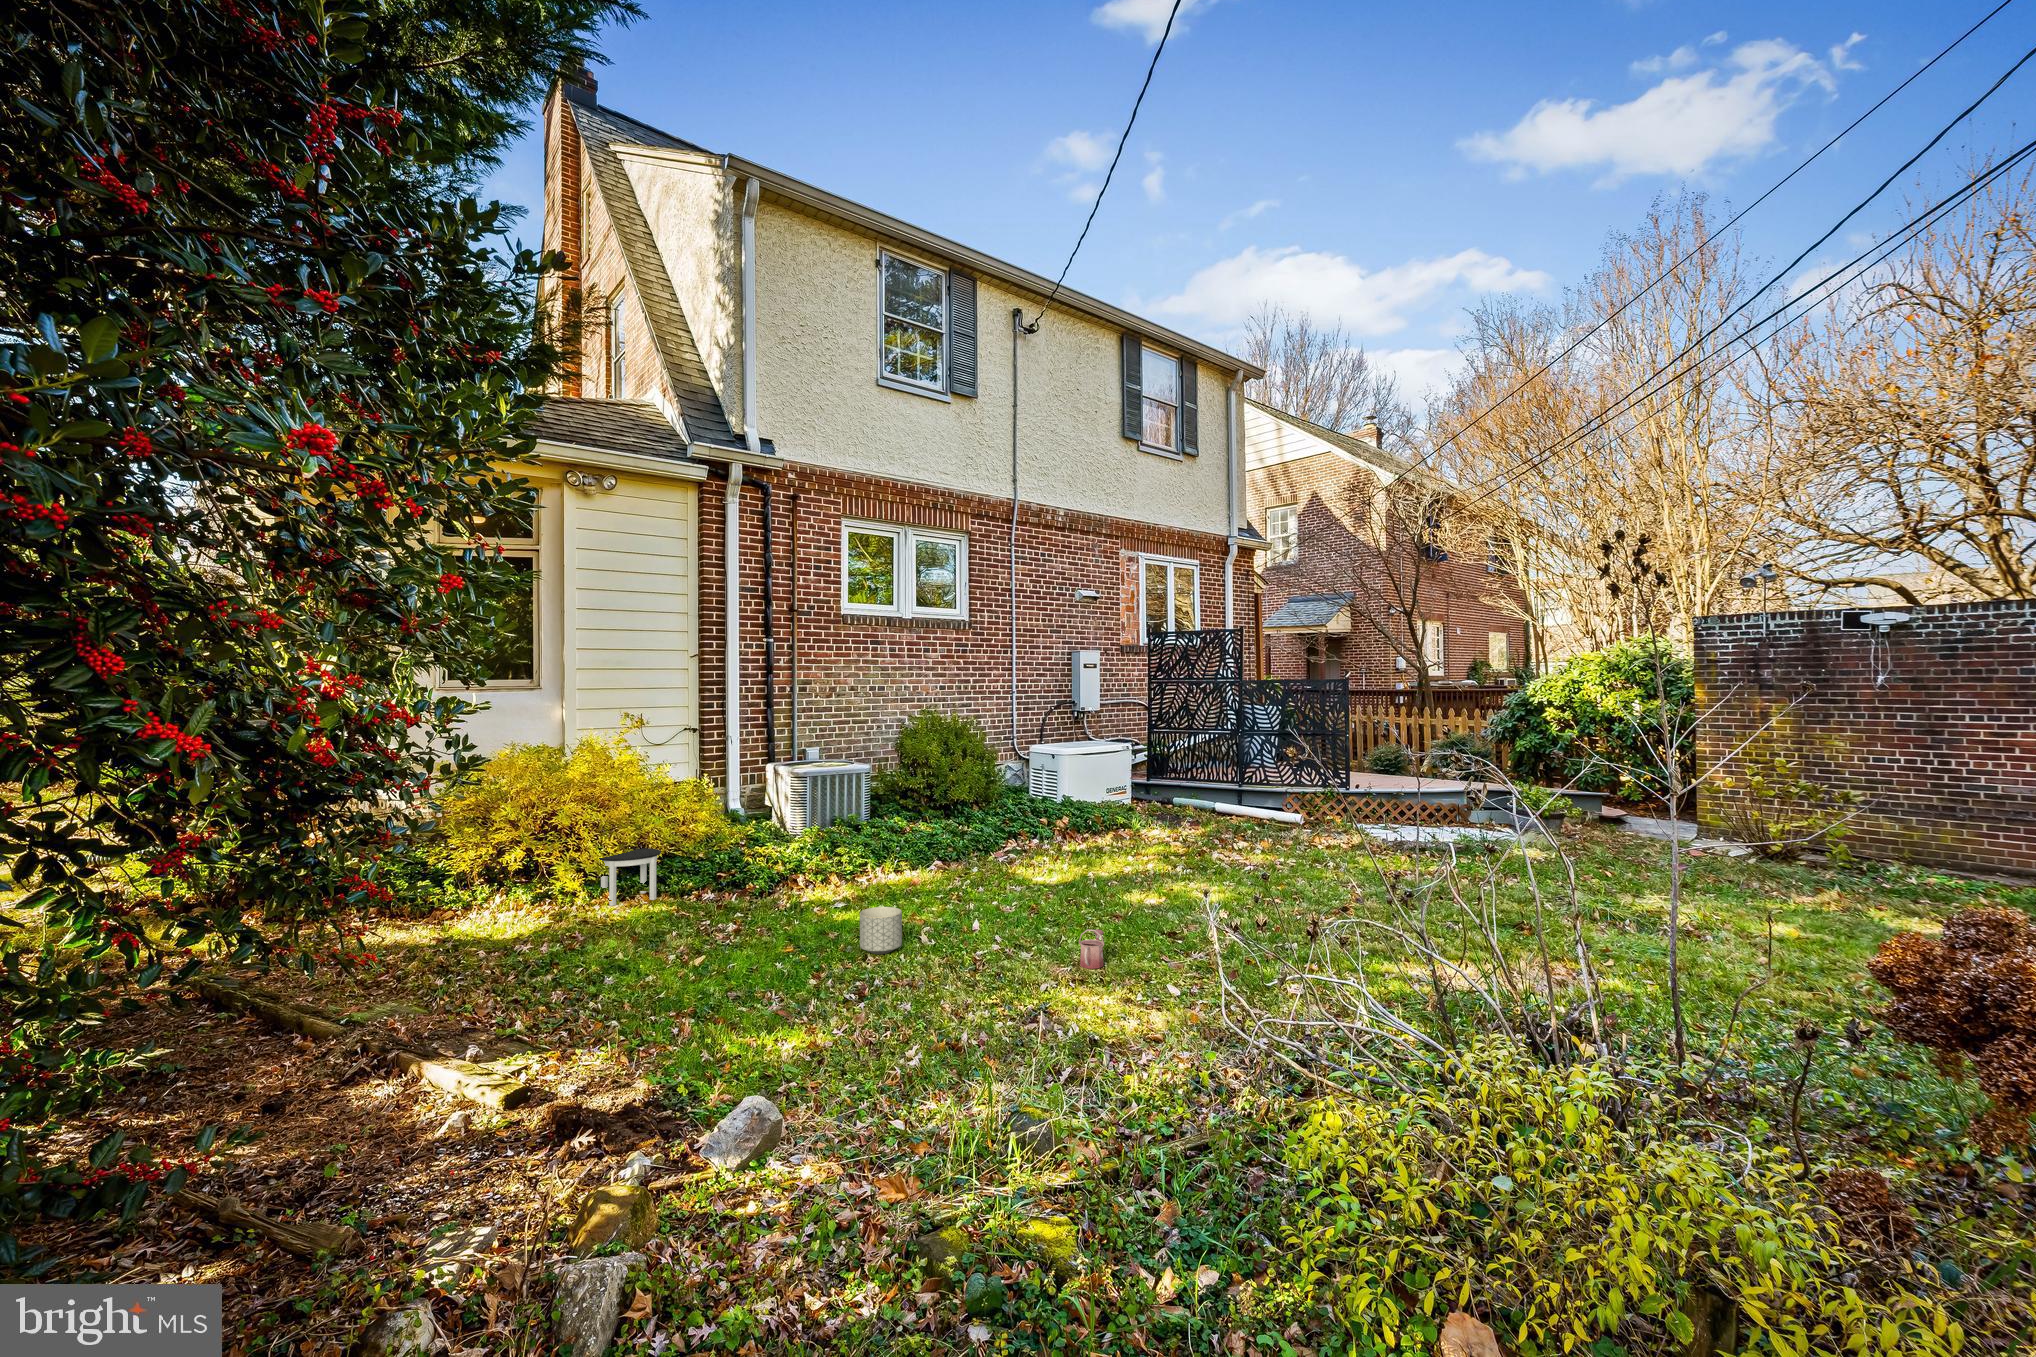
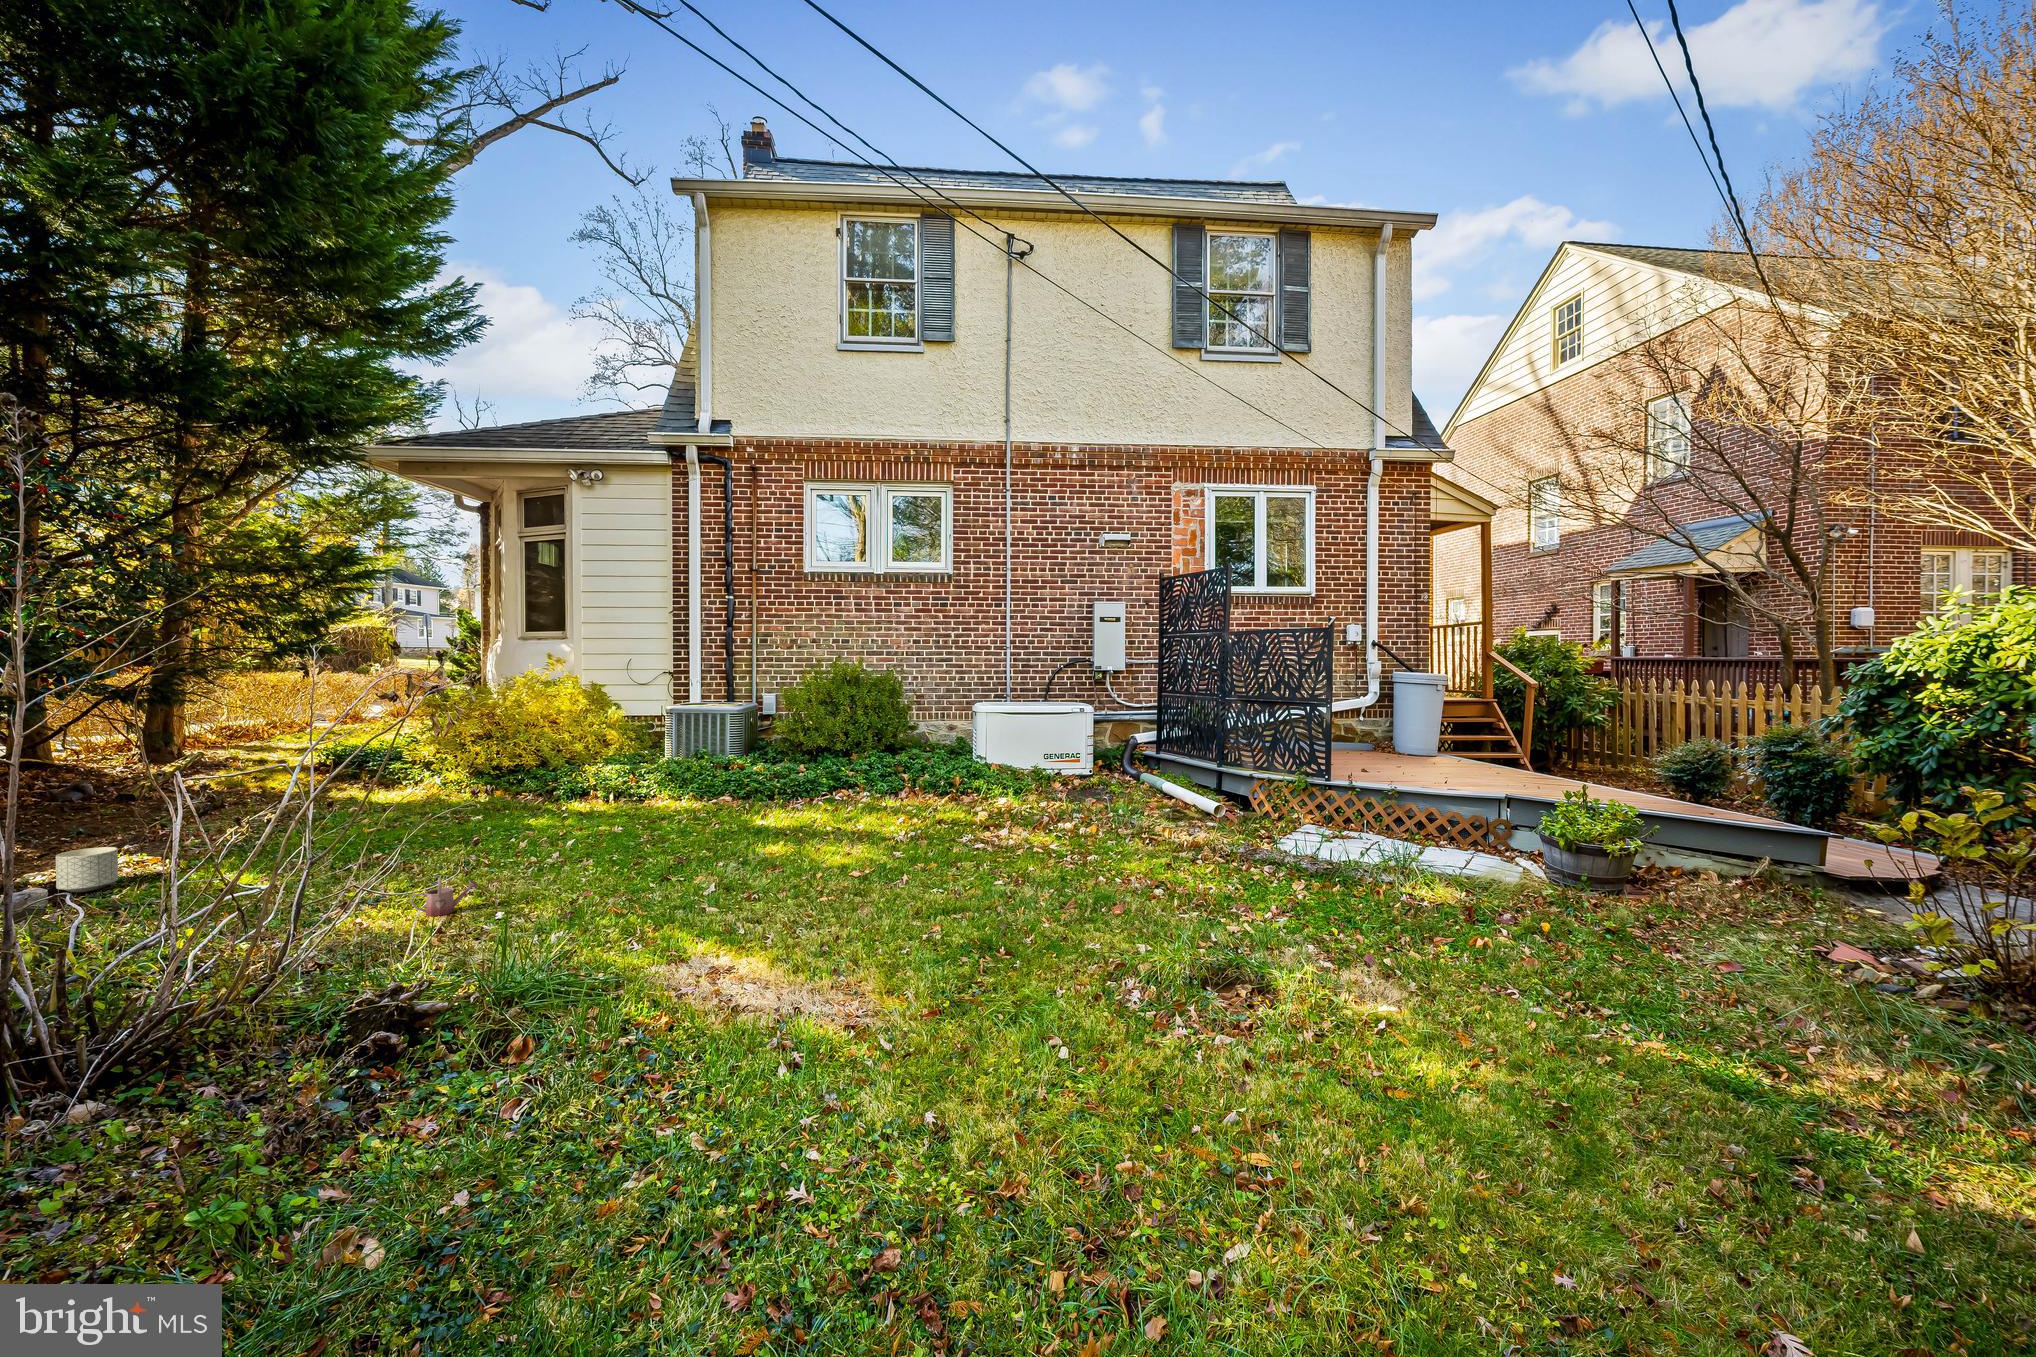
round table: present [599,848,661,906] -> none [469,762,524,803]
planter: present [860,907,902,954] -> present [56,847,118,892]

